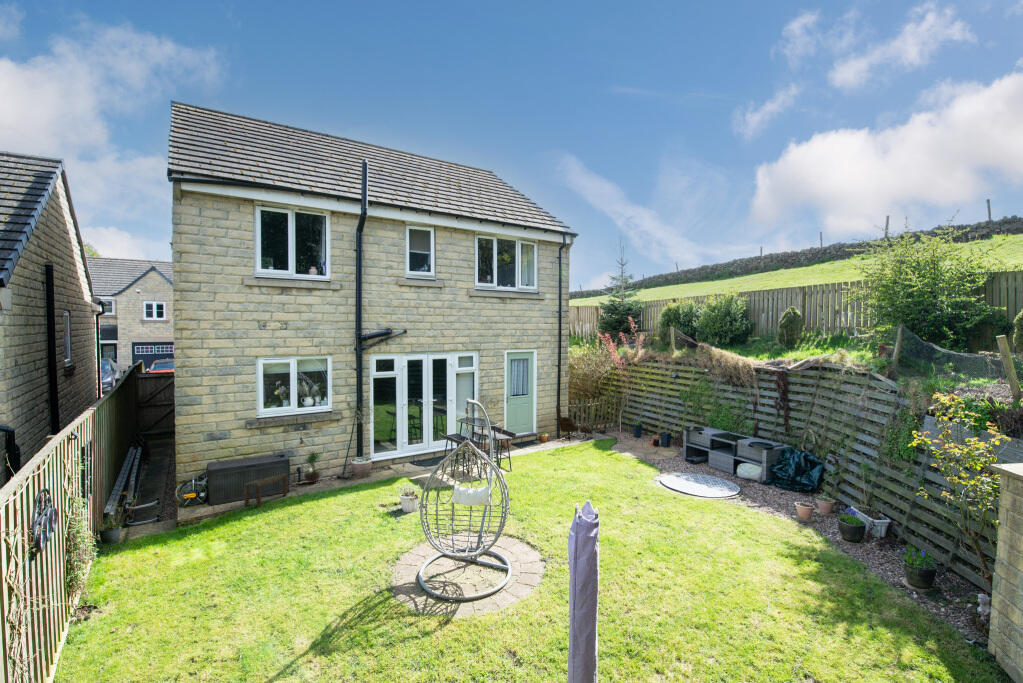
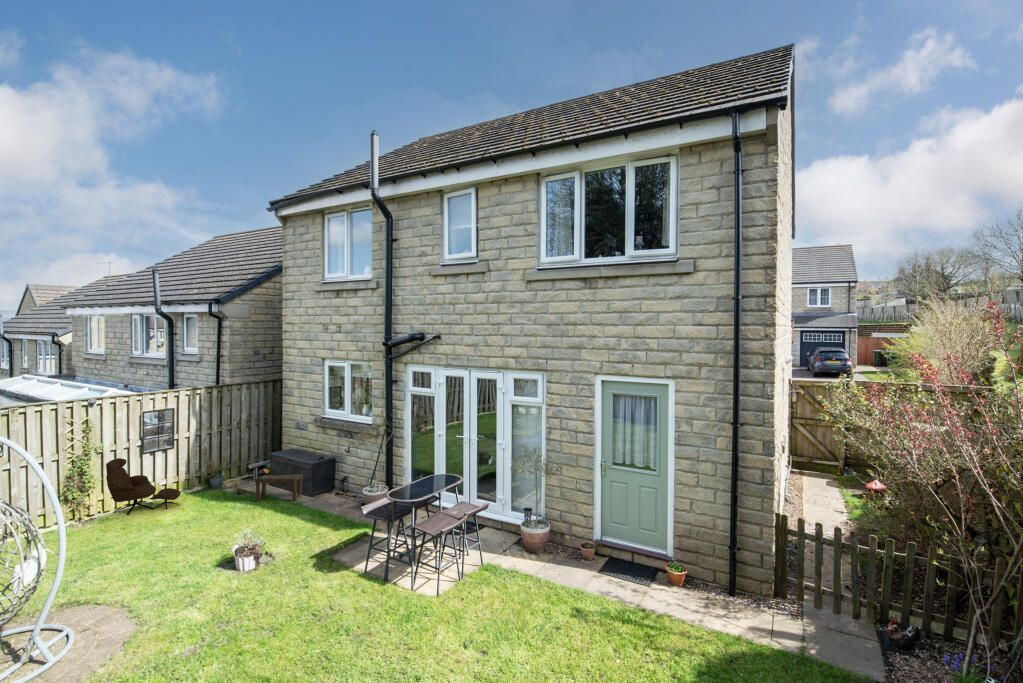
lounge chair: present [556,405,593,440] -> present [106,458,181,515]
potted tree: present [304,451,321,483] -> none [327,460,354,499]

